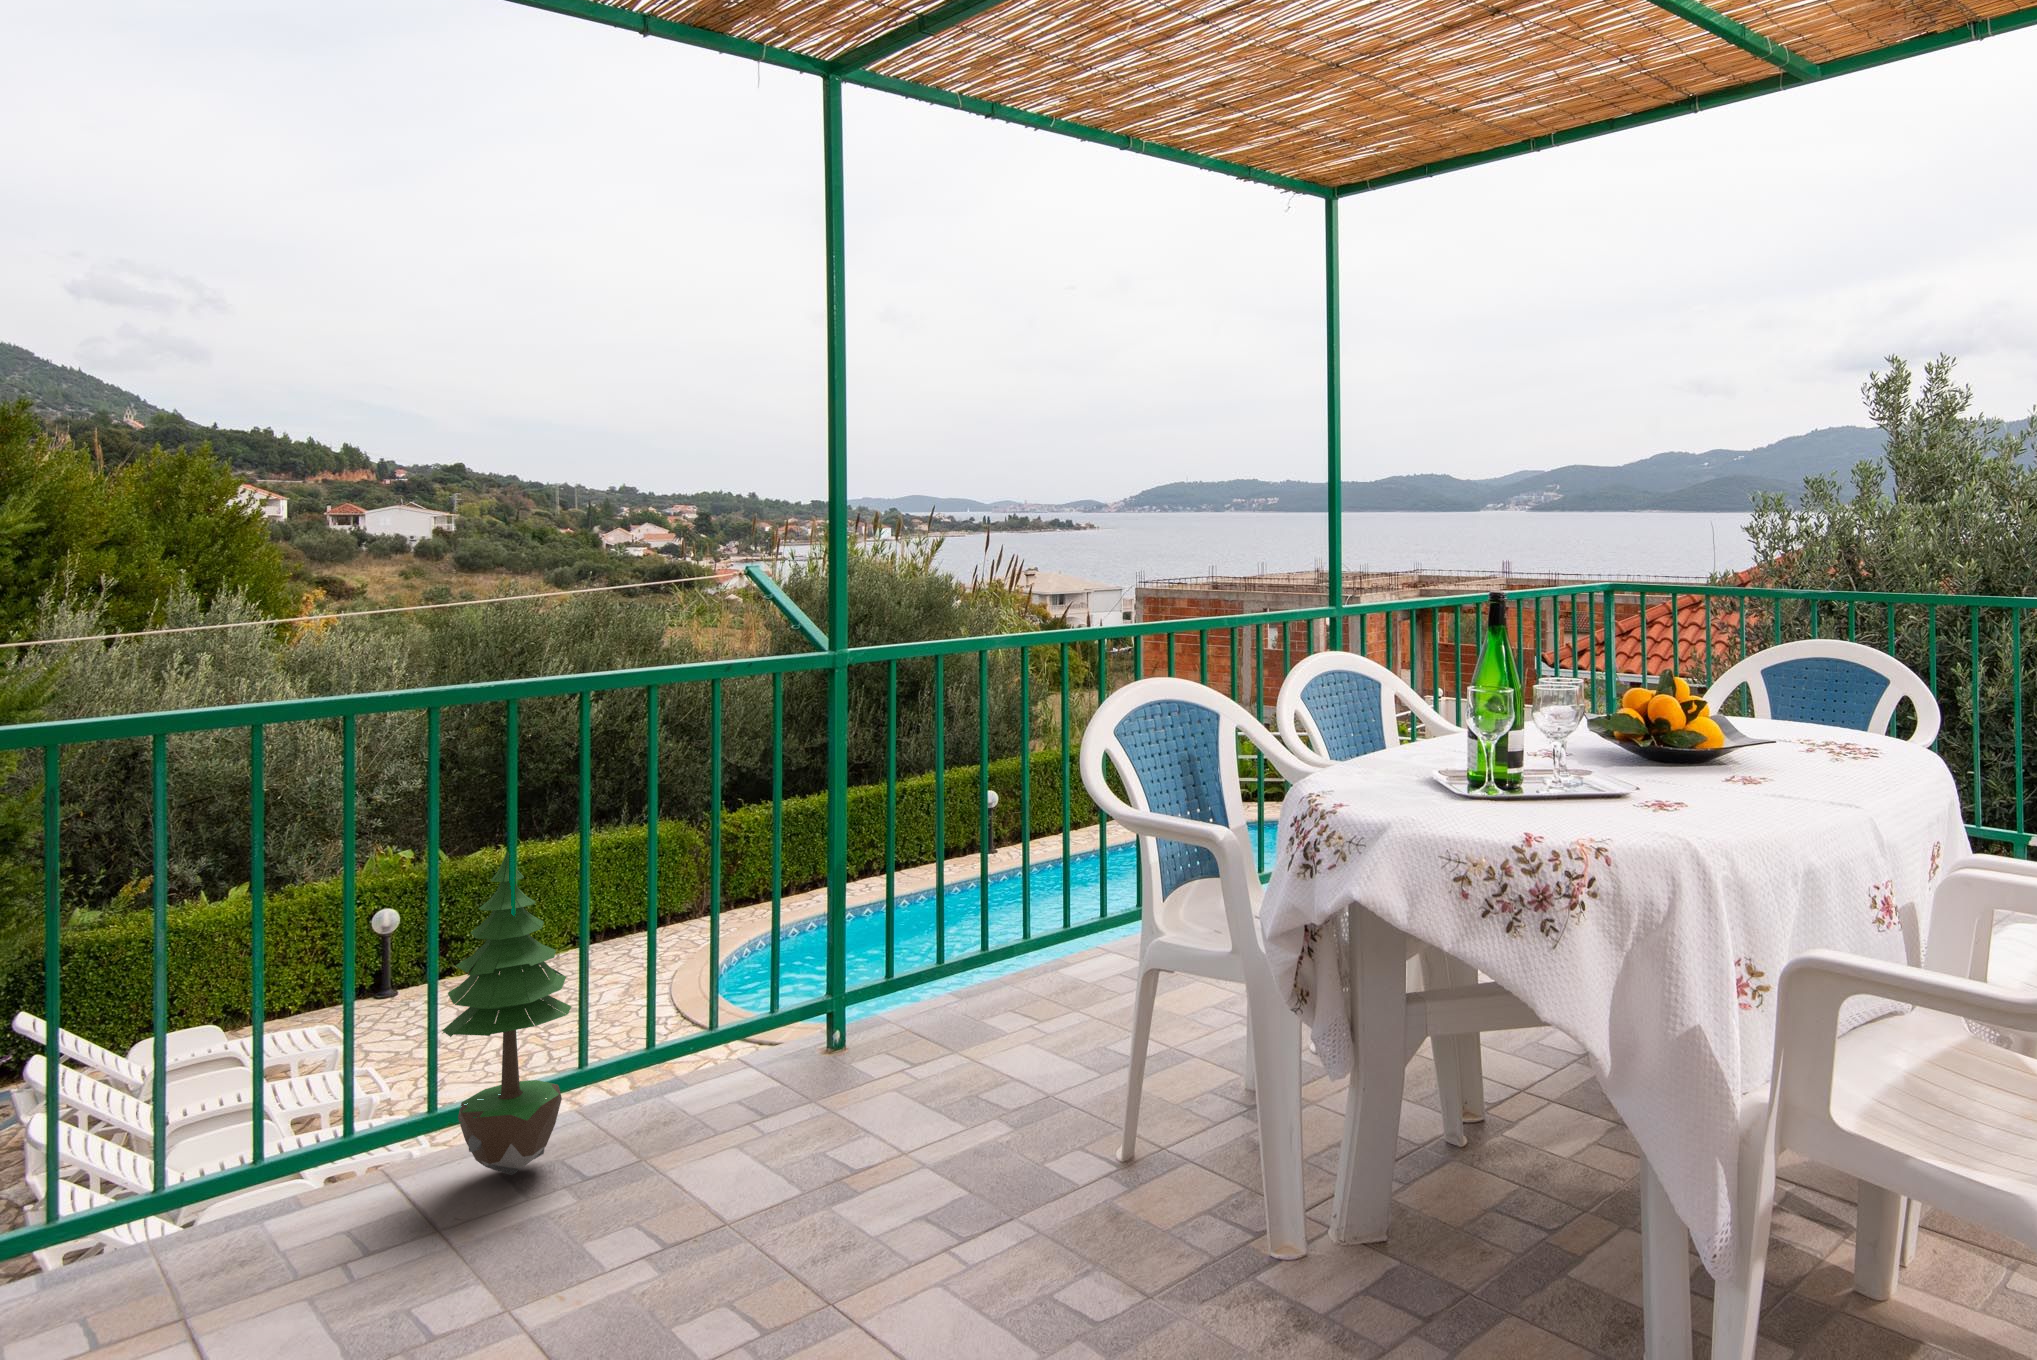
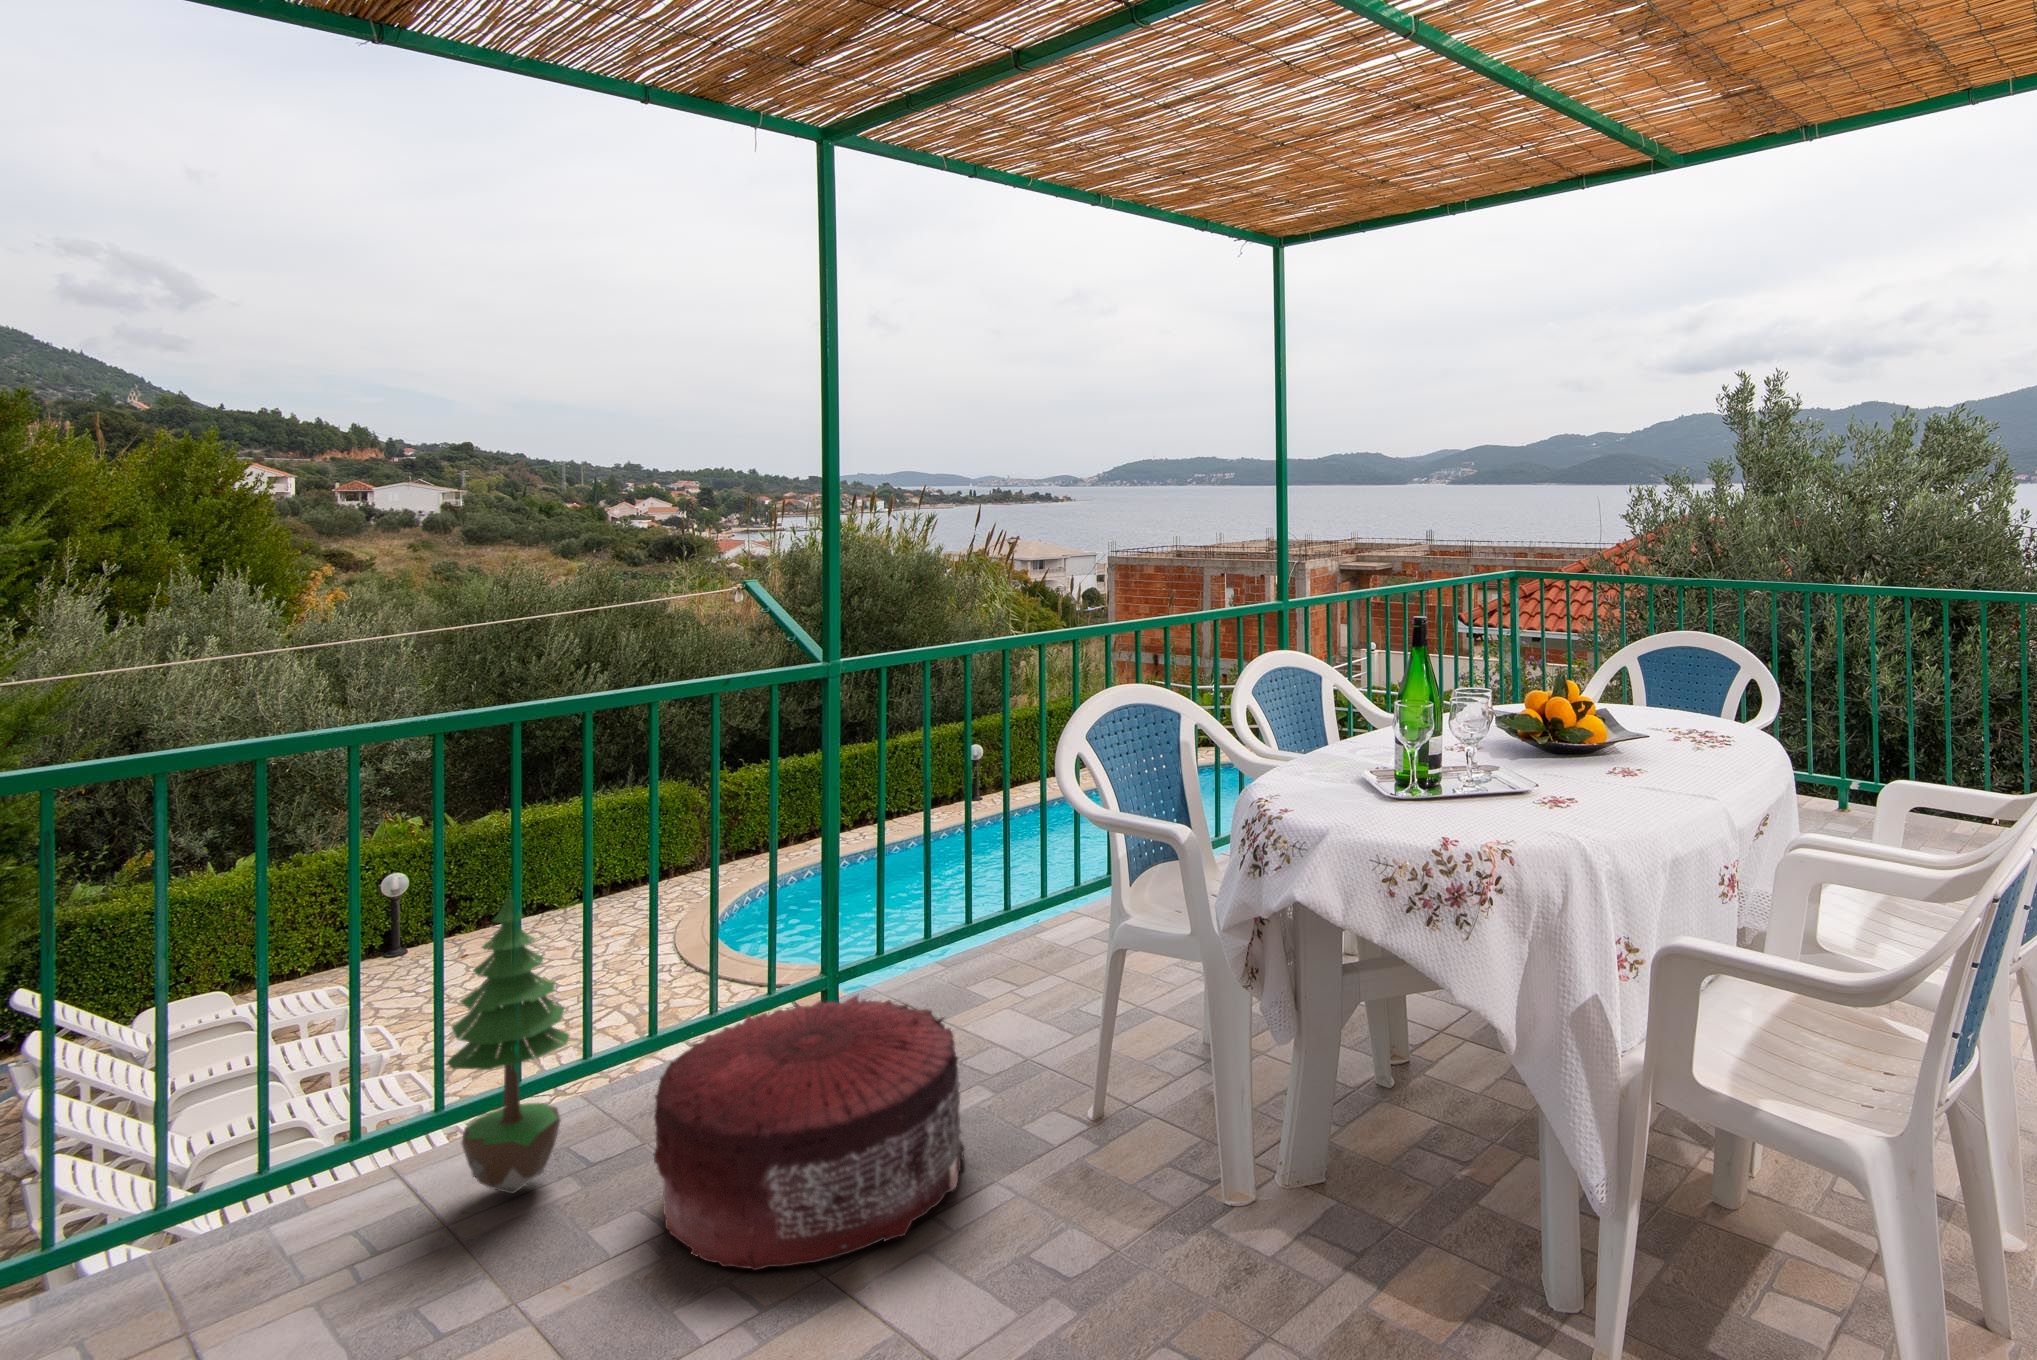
pouf: none [658,972,992,1247] -> present [654,995,964,1270]

